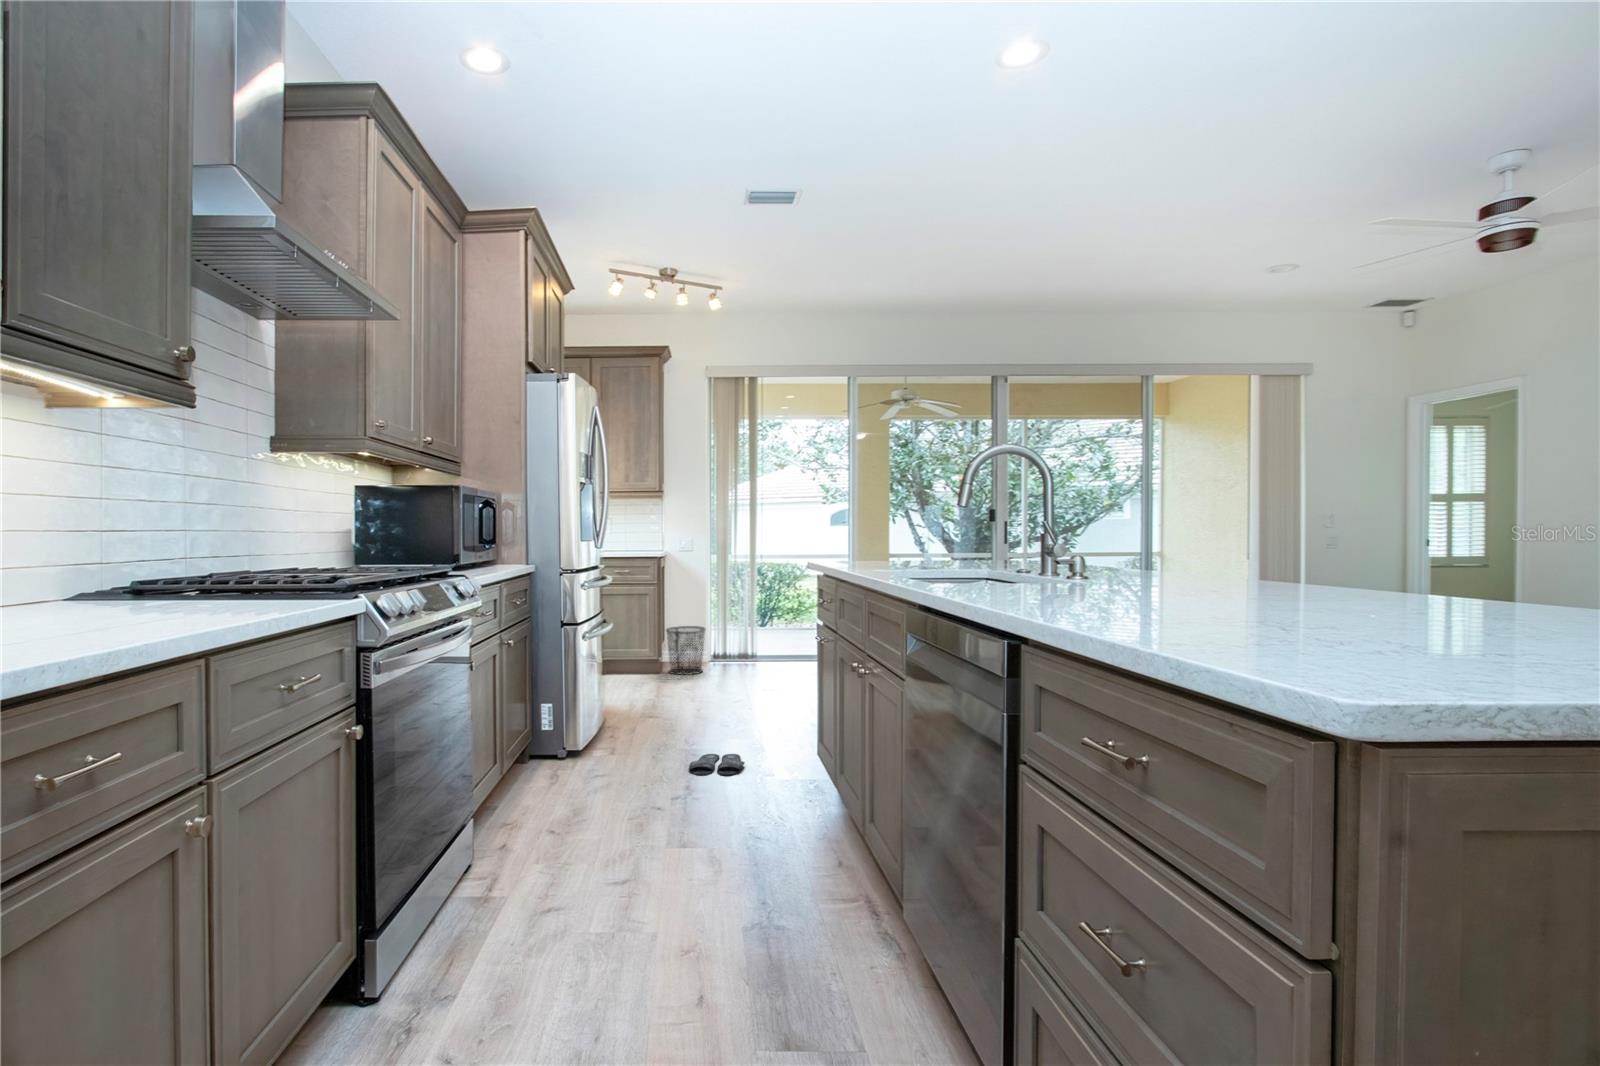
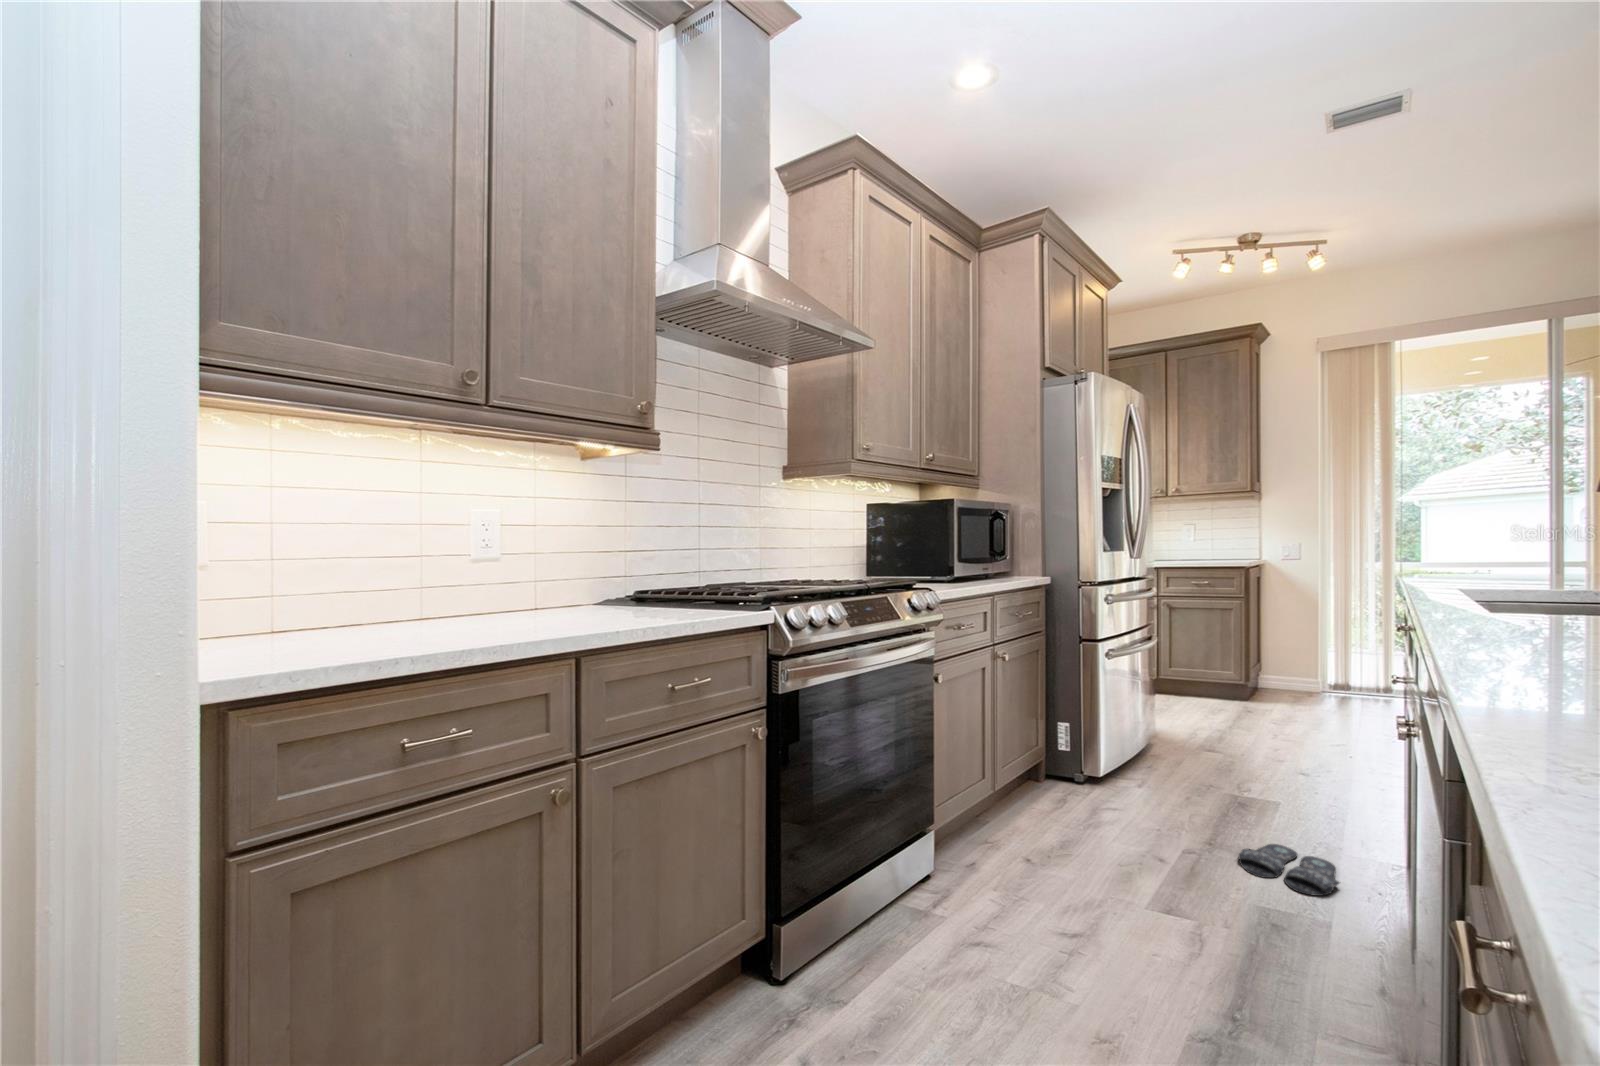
waste bin: present [666,626,705,675] -> none [1261,654,1325,718]

